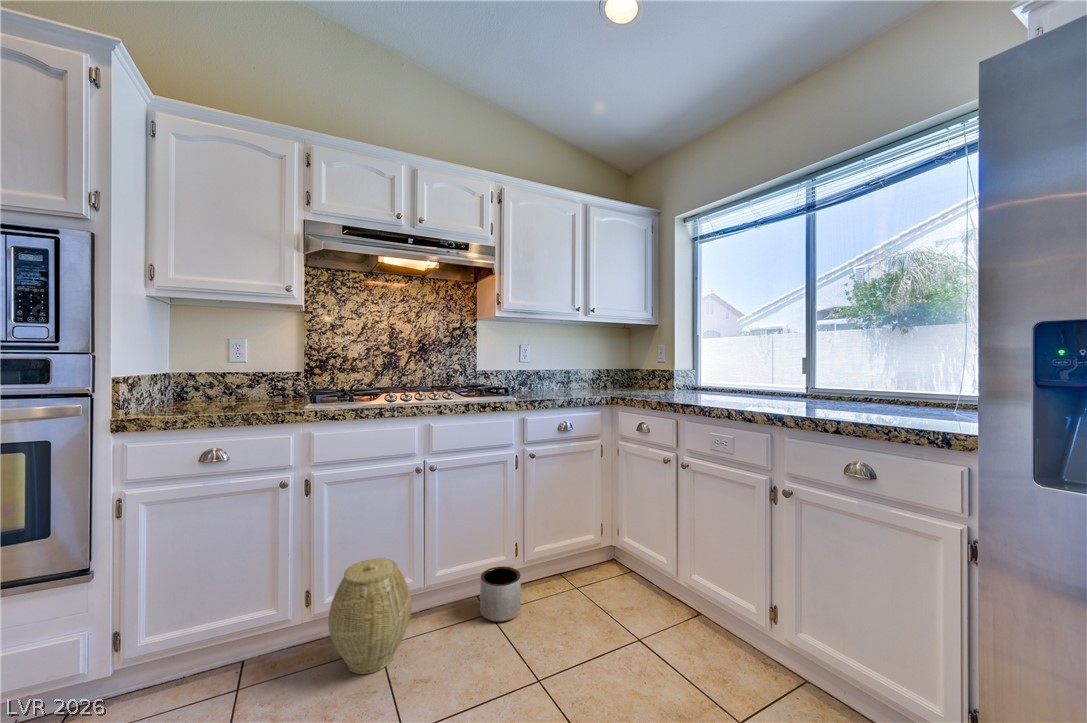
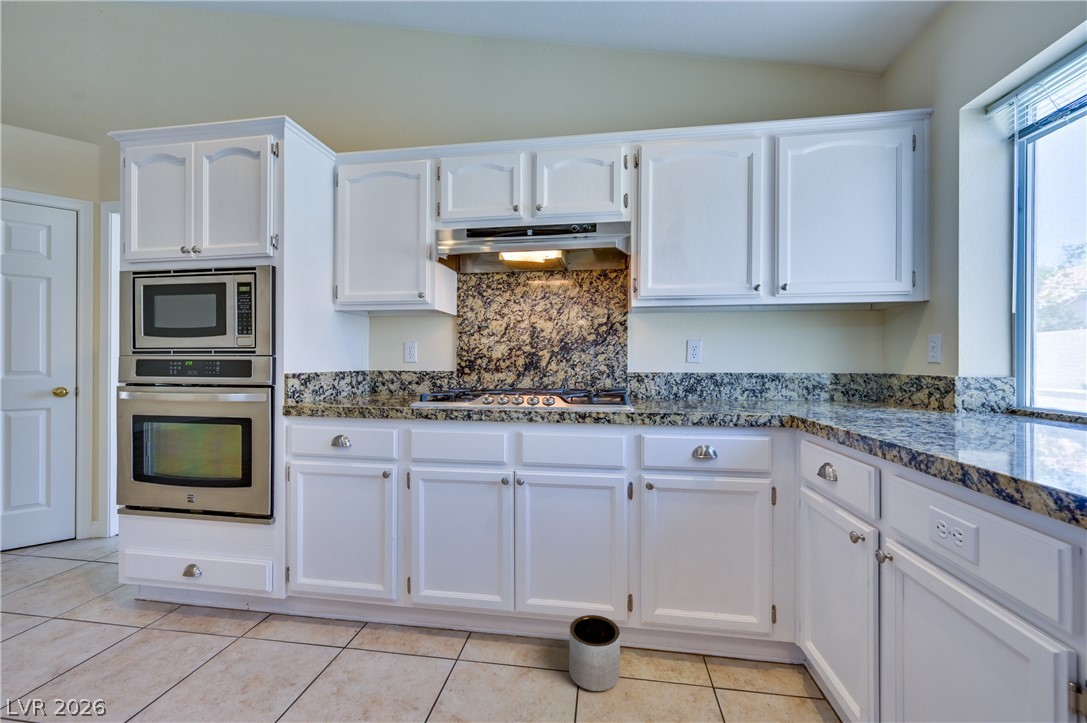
woven basket: present [328,558,412,674] -> none [401,565,483,686]

